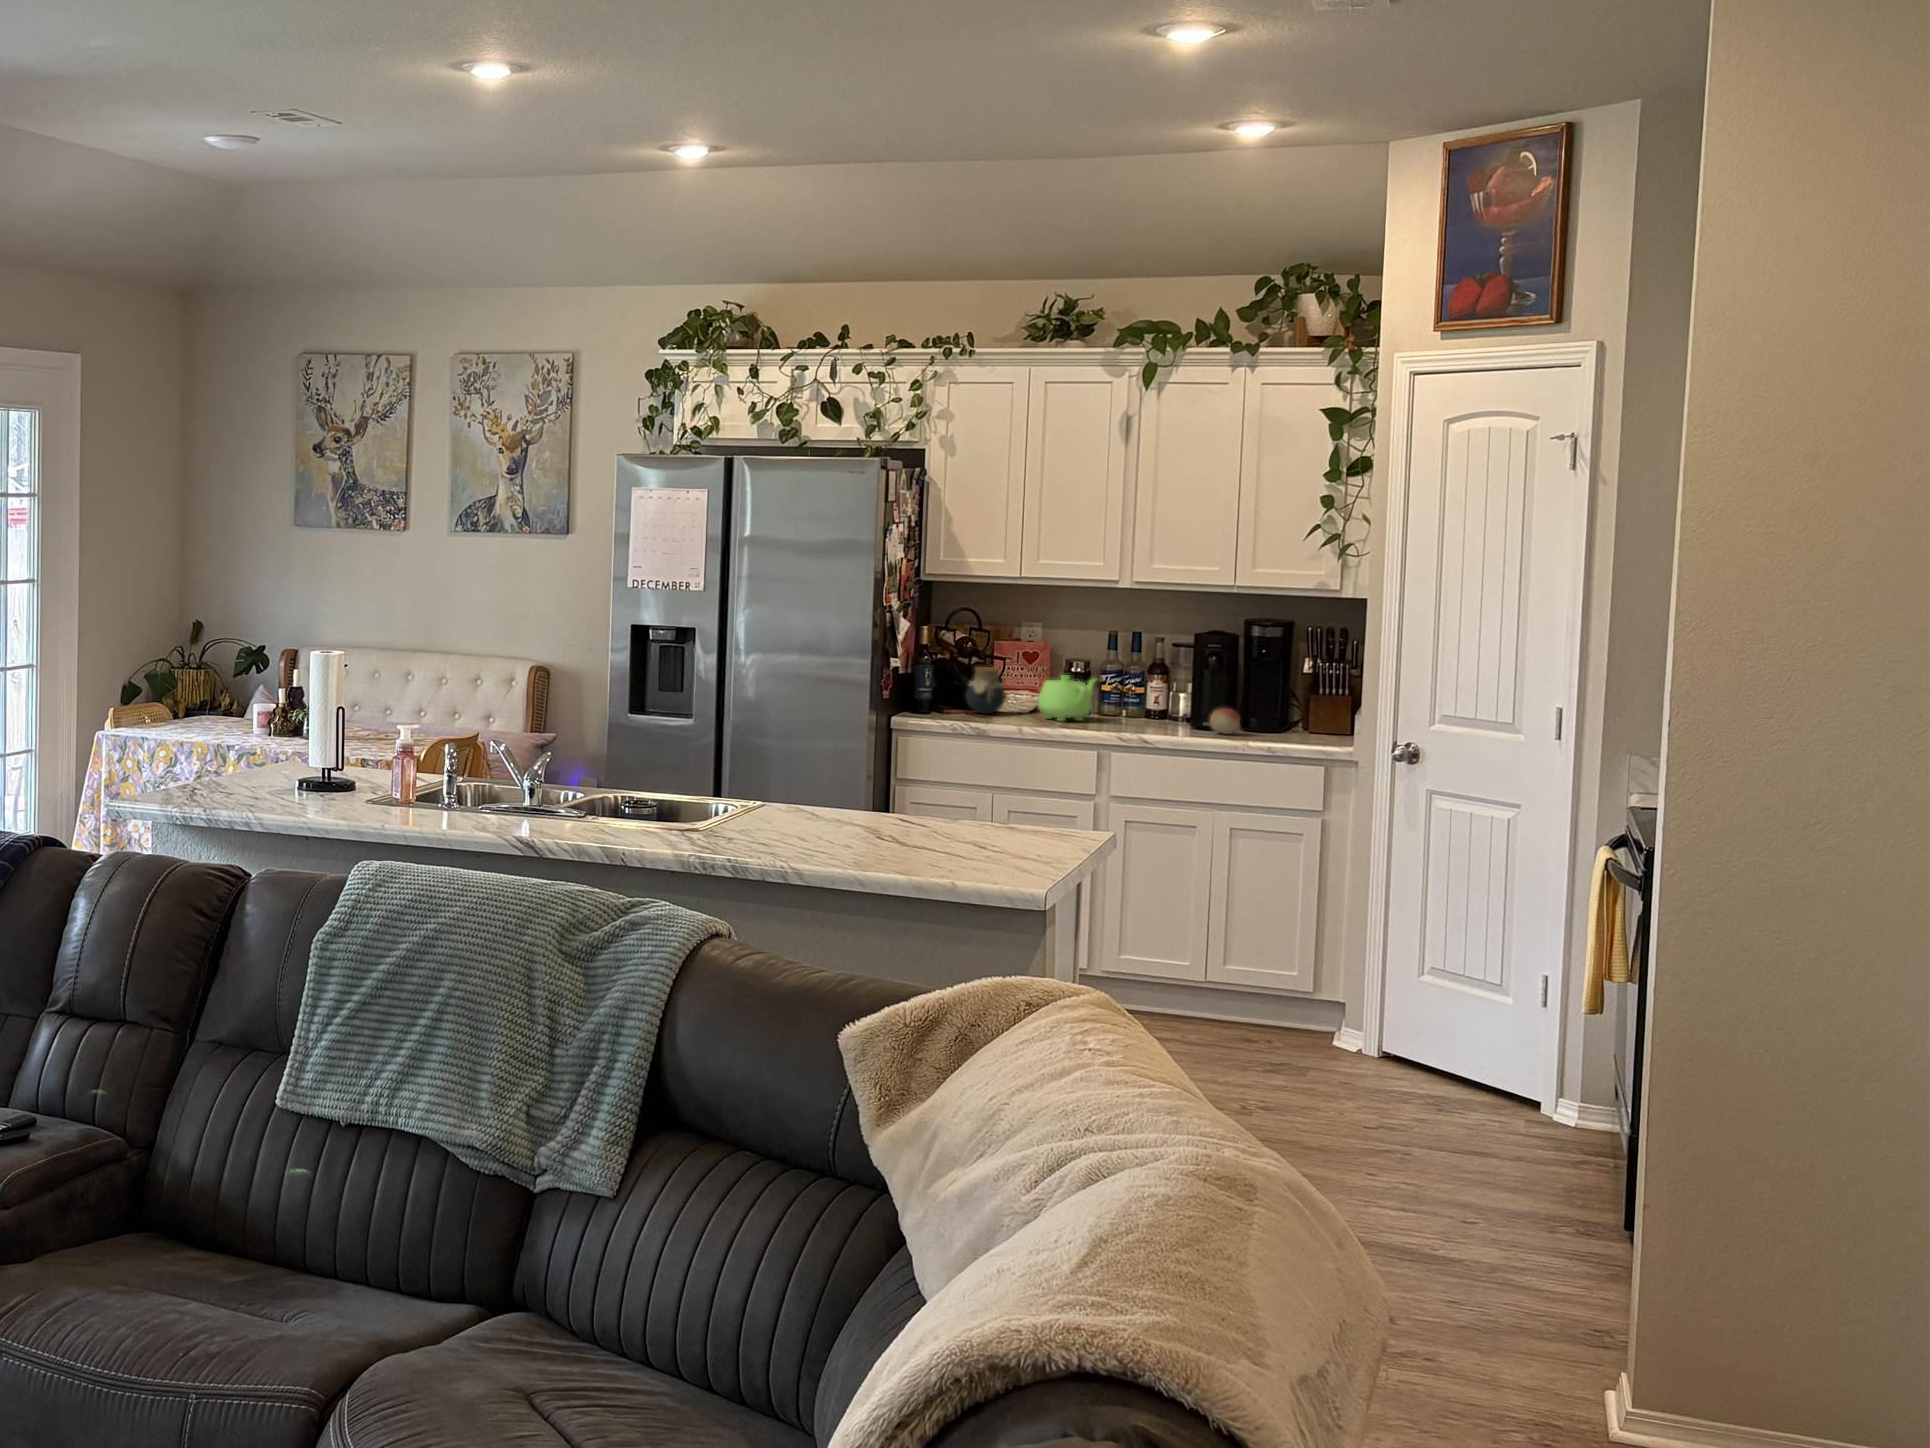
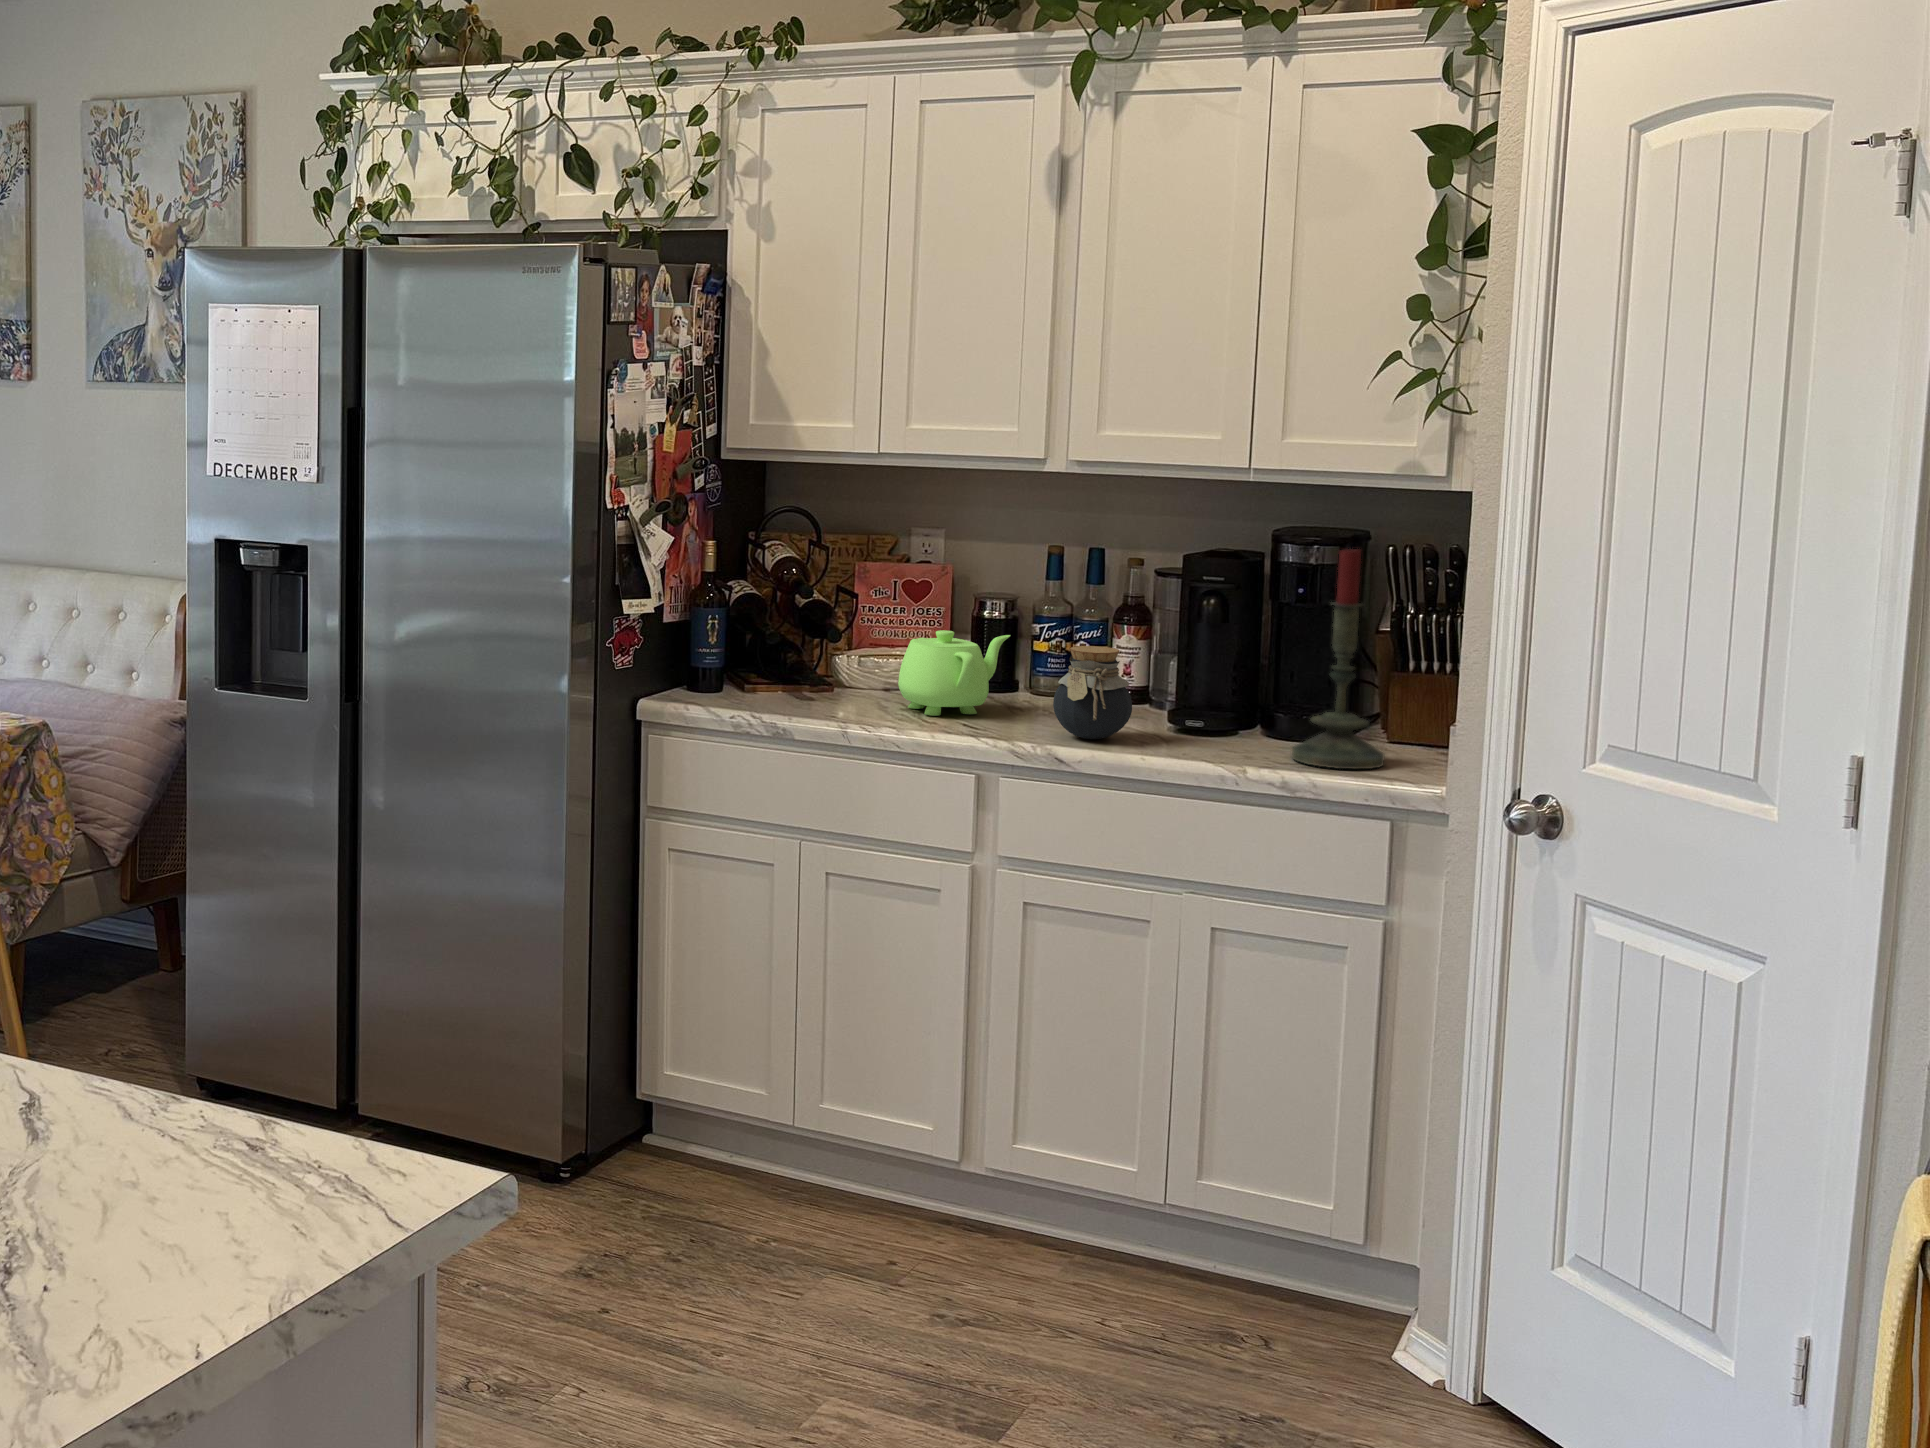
candle: none [1267,623,1316,741] -> present [1292,548,1384,769]
jar: present [966,667,1006,714] -> present [1053,646,1132,739]
fruit: present [1210,708,1240,734] -> none [1188,701,1243,751]

